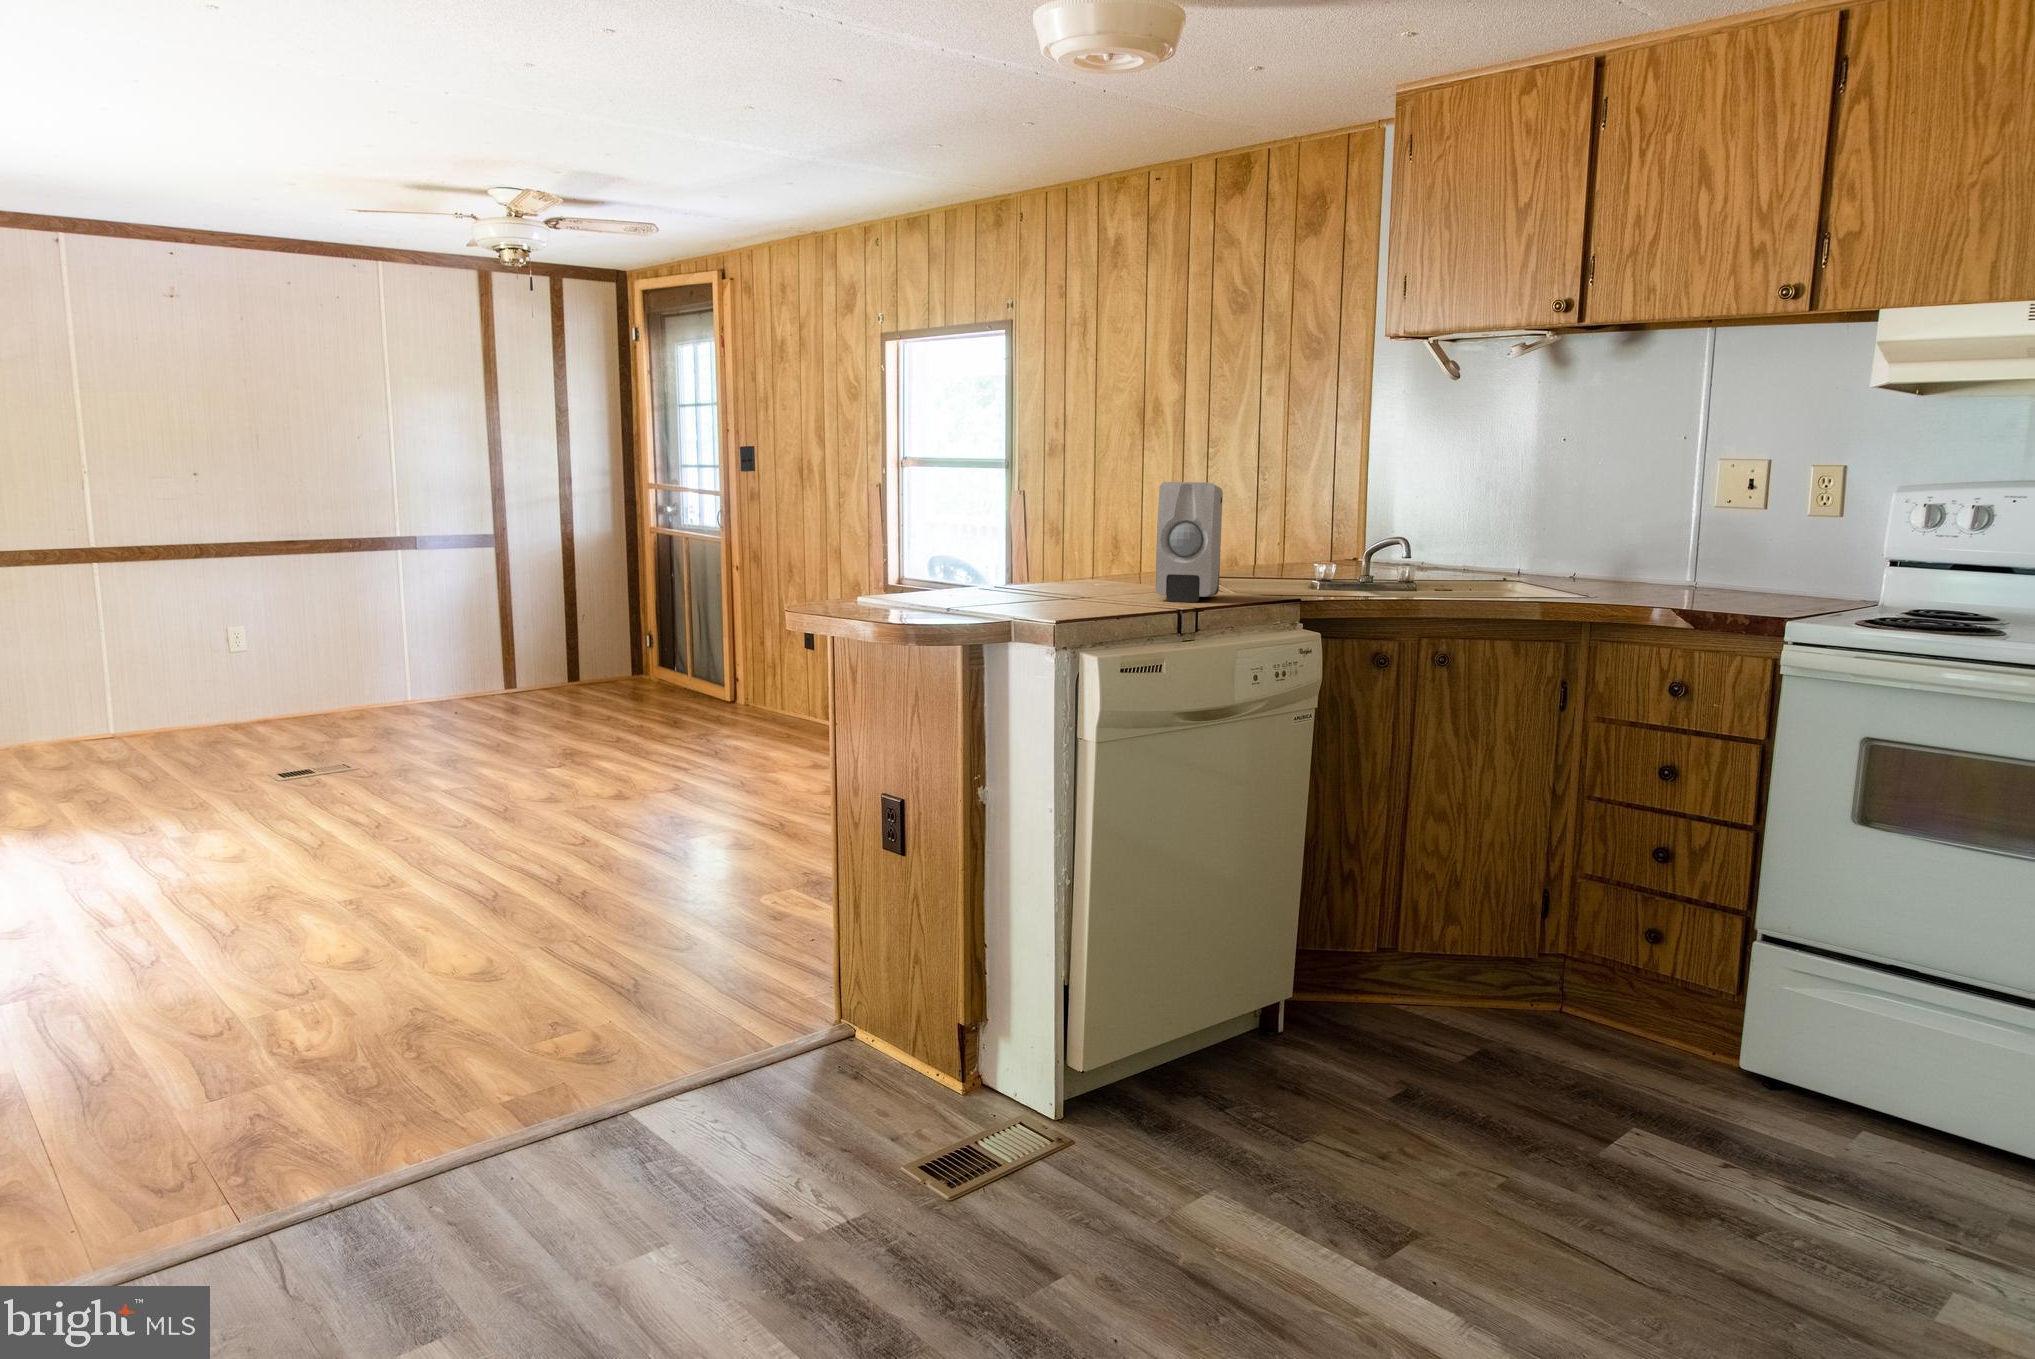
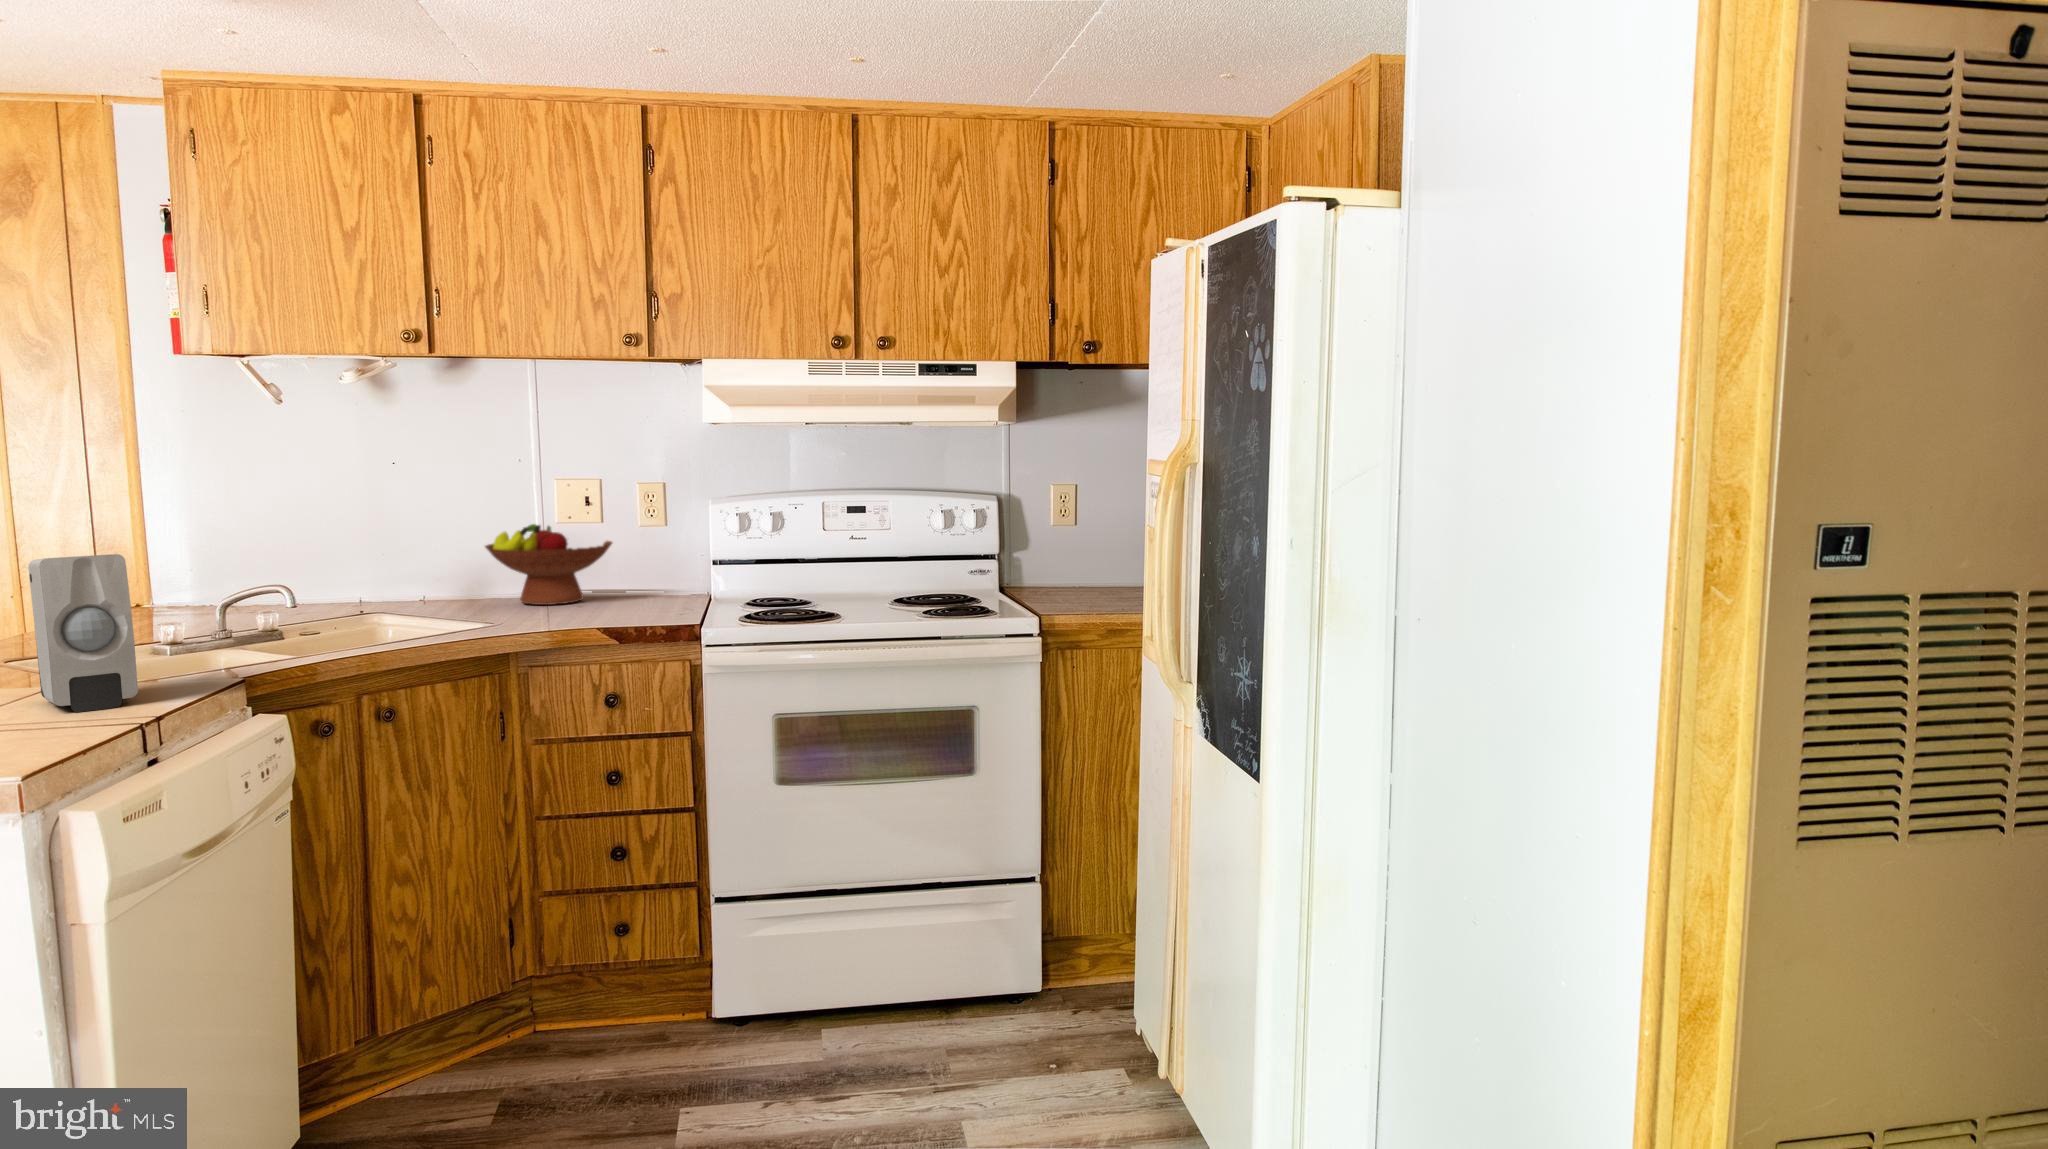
fruit bowl: none [1624,502,1770,590] -> present [485,524,612,605]

